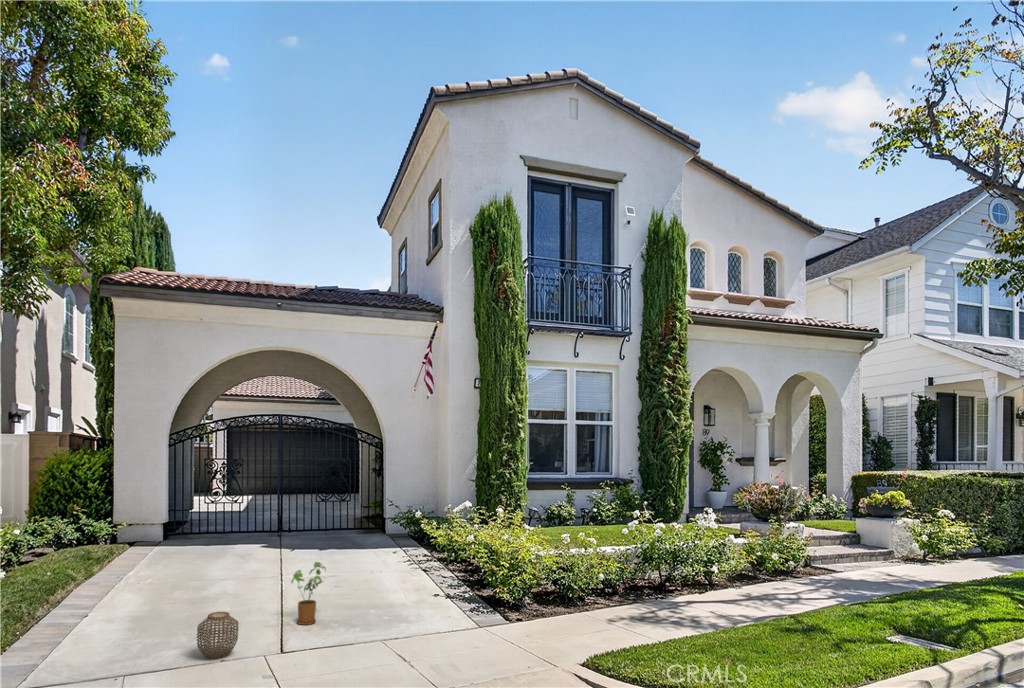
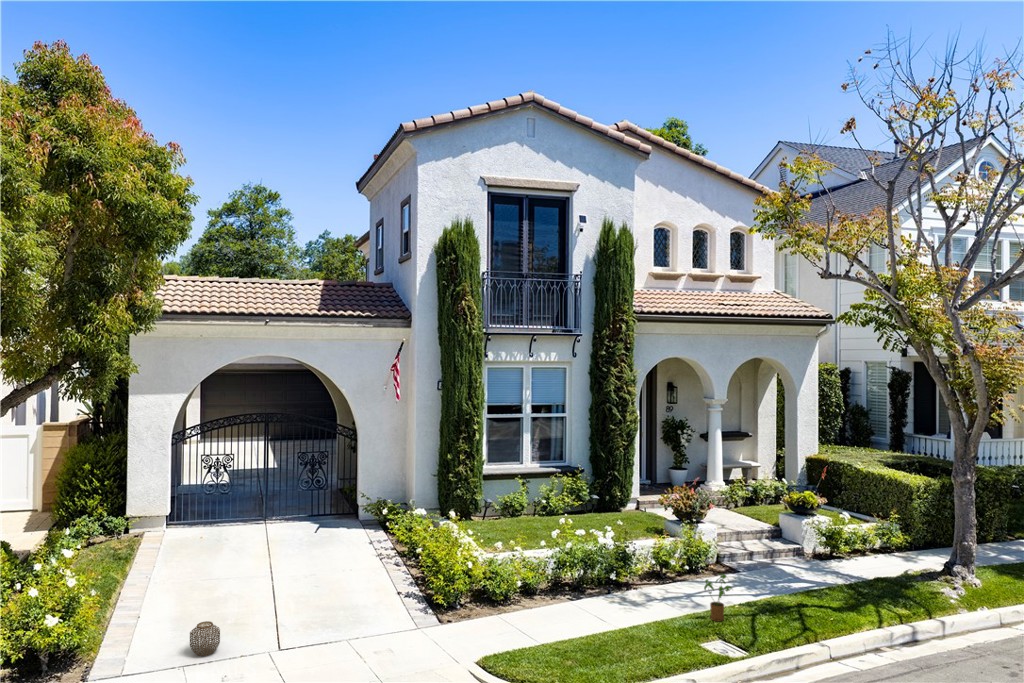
house plant: present [291,562,326,625] -> present [704,574,732,621]

